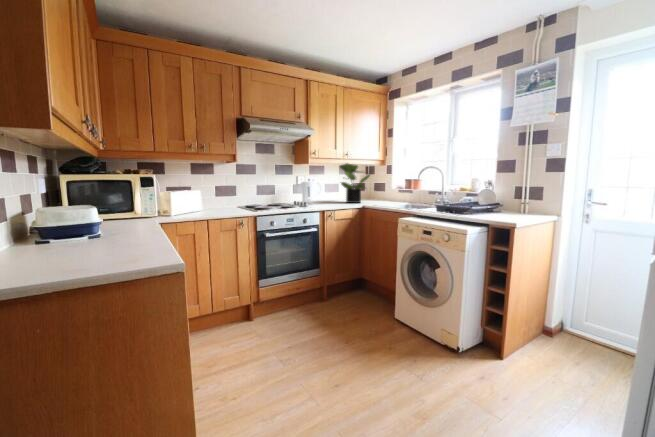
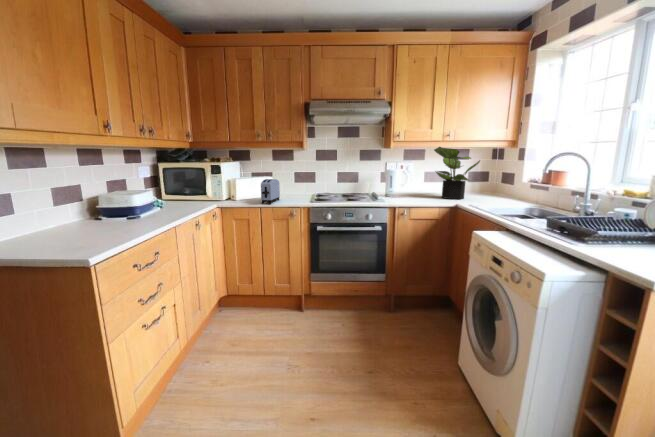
toaster: none [208,192,222,216] -> present [261,179,280,204]

